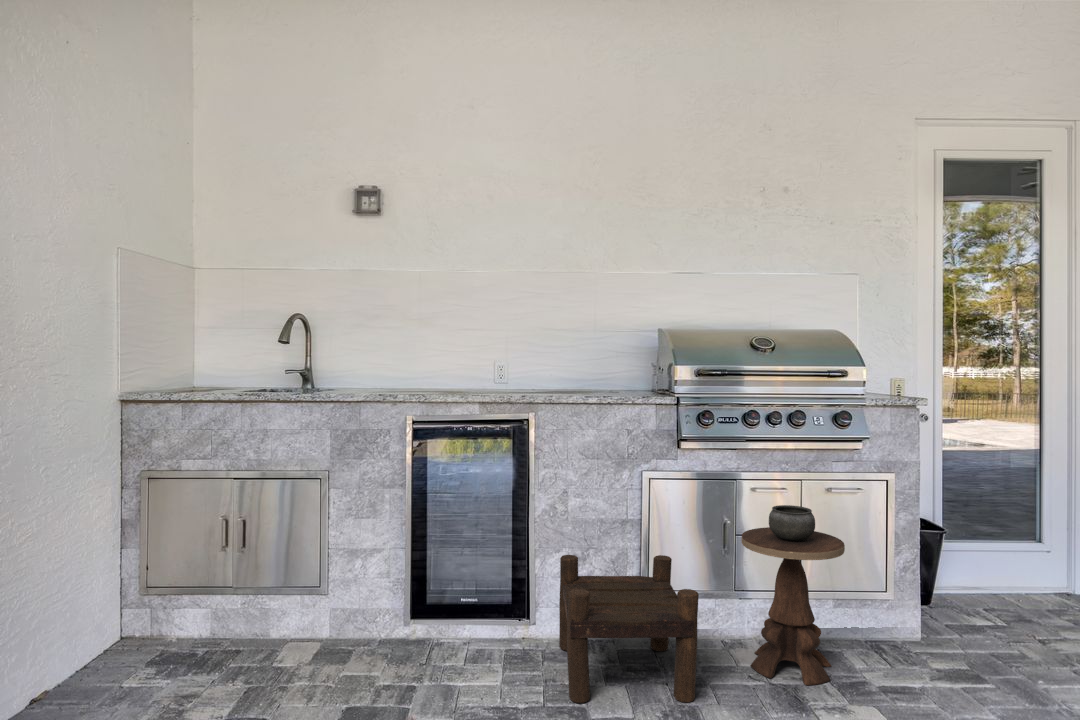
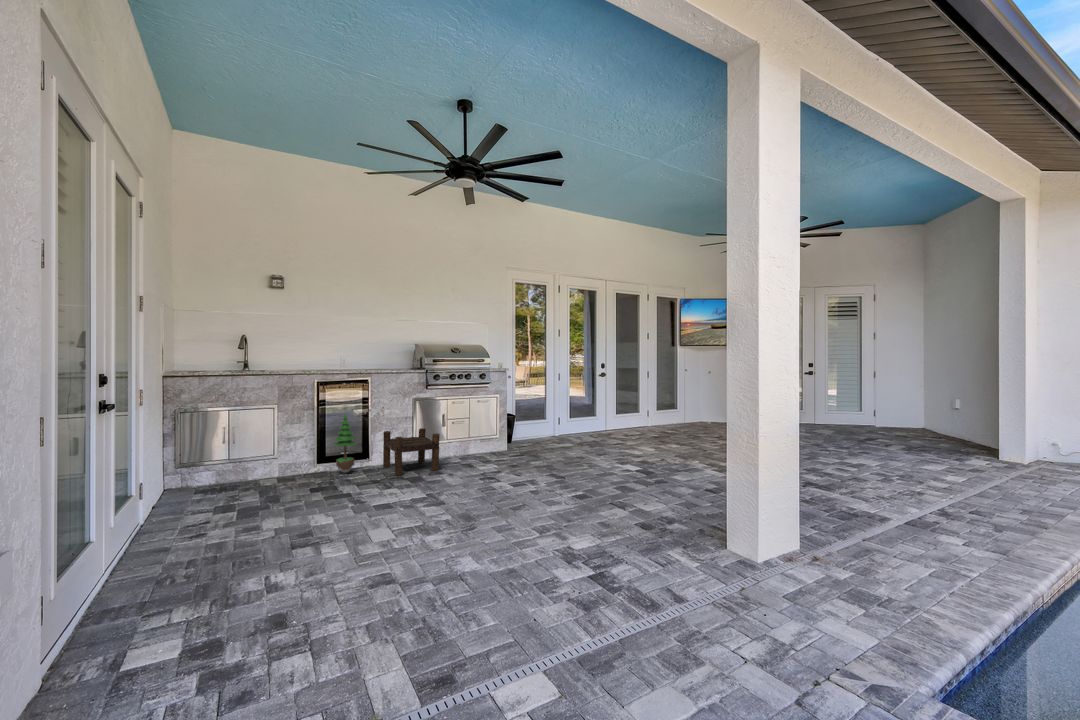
potted tree: none [435,505,490,656] -> present [334,414,356,473]
side table: present [741,505,845,685] -> none [451,406,484,463]

